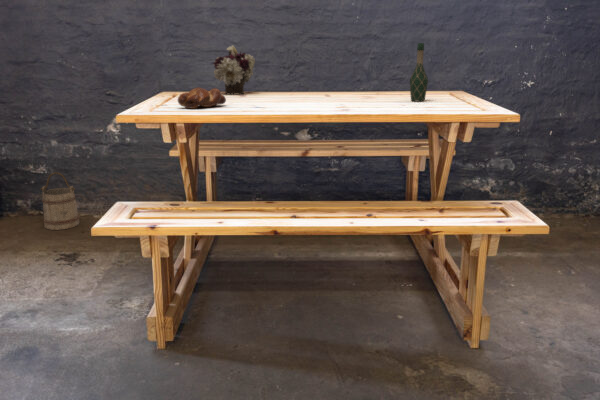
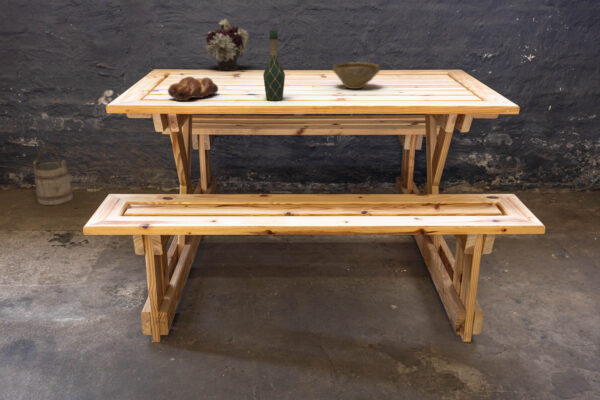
wine bottle: present [410,43,428,101] -> present [263,30,285,101]
bowl: none [336,79,382,102] -> present [333,62,380,89]

